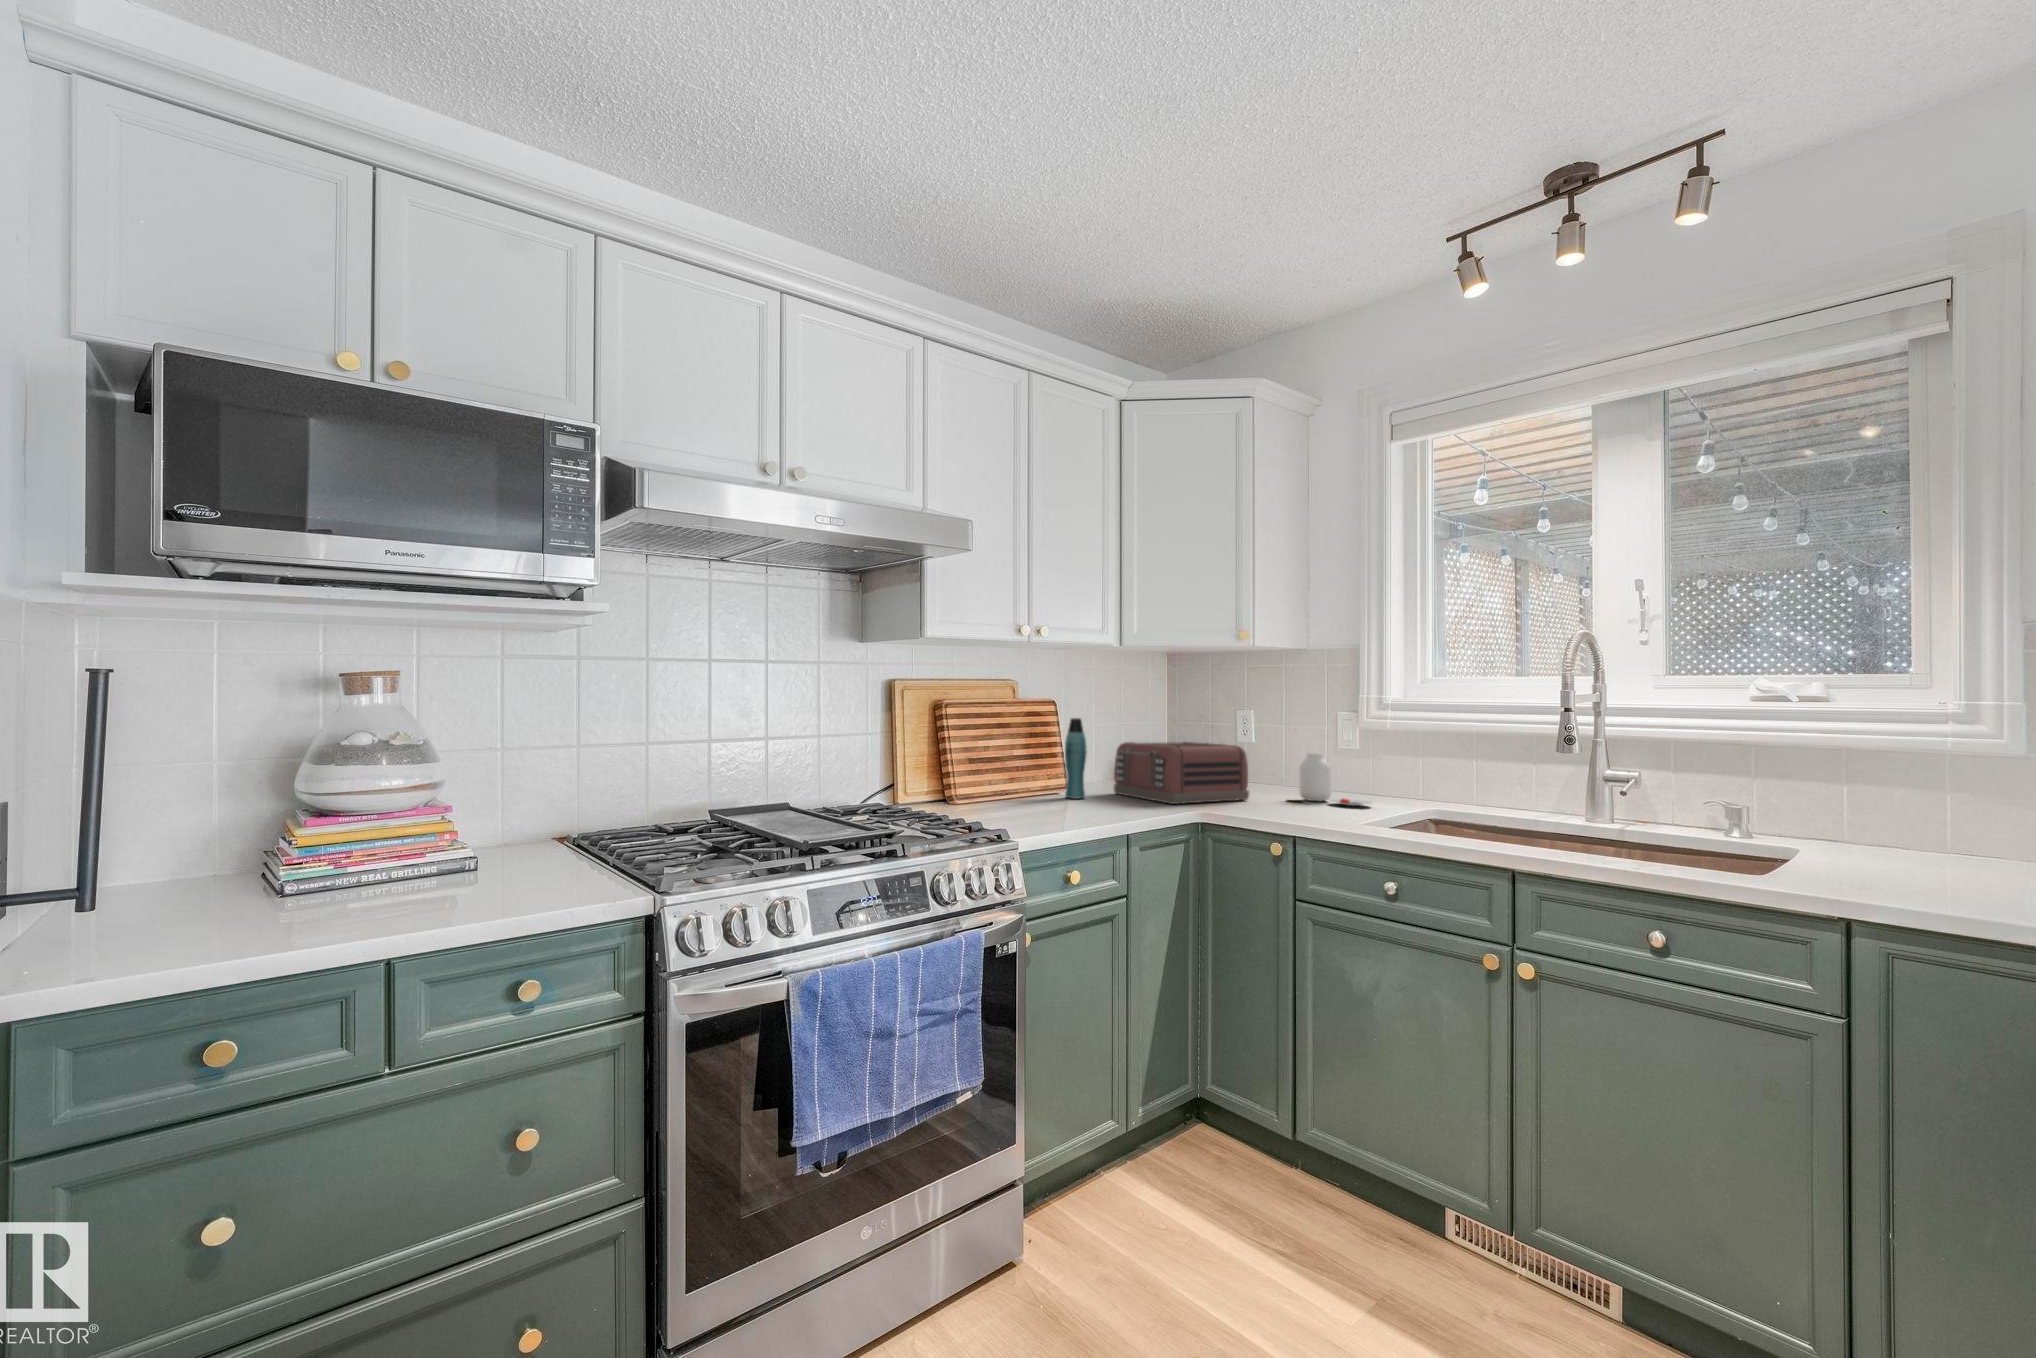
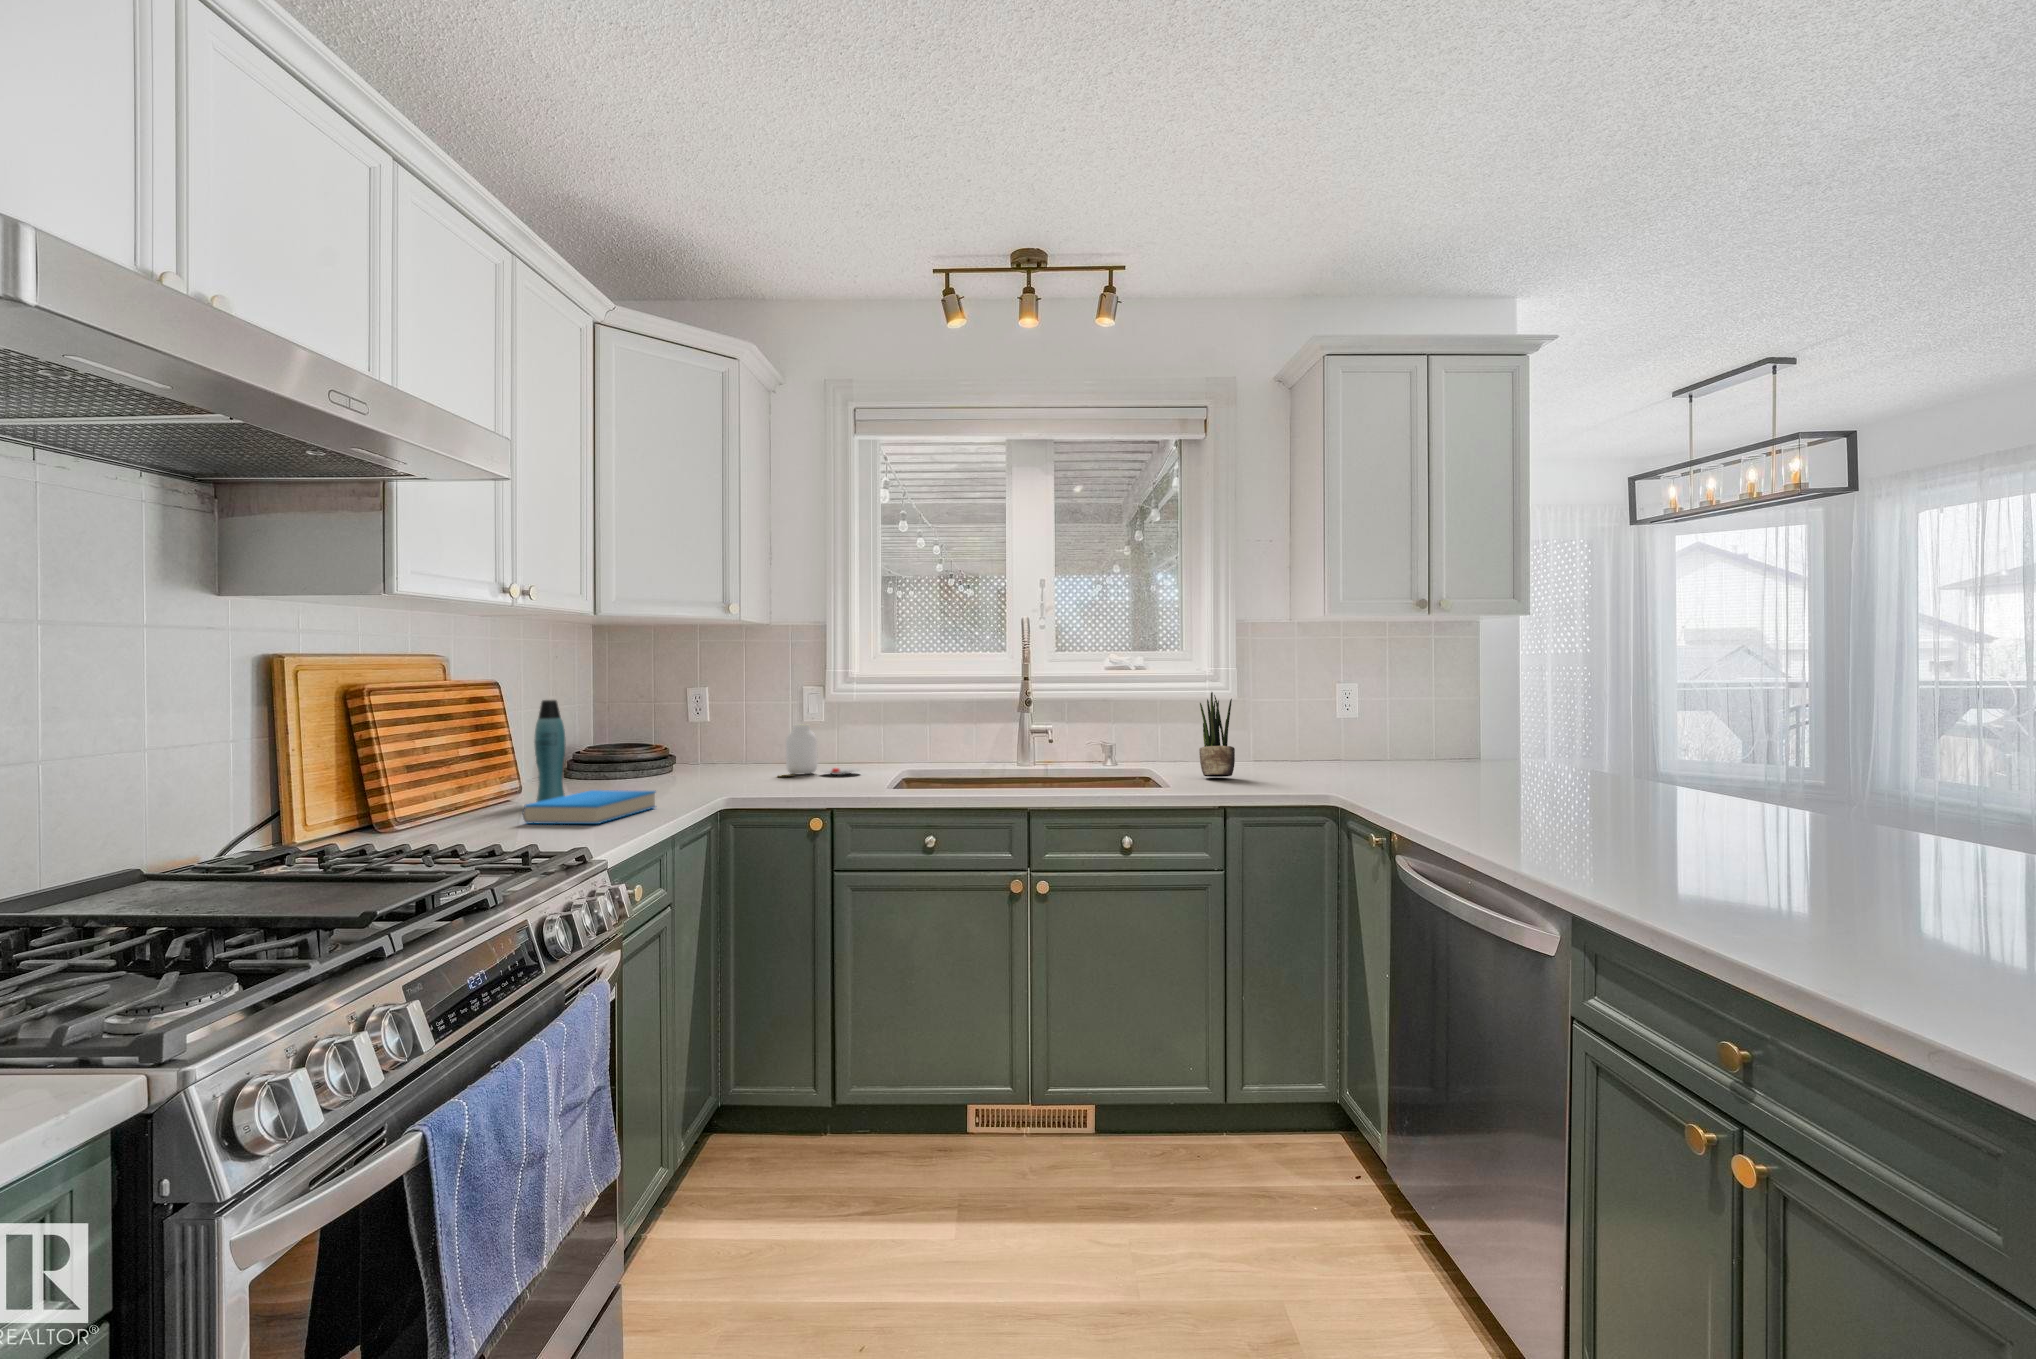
toaster: present [1113,742,1249,804] -> none [582,721,745,794]
potted plant: none [1893,744,1980,884] -> present [1199,692,1235,777]
book: none [1020,791,1129,818] -> present [523,790,655,824]

